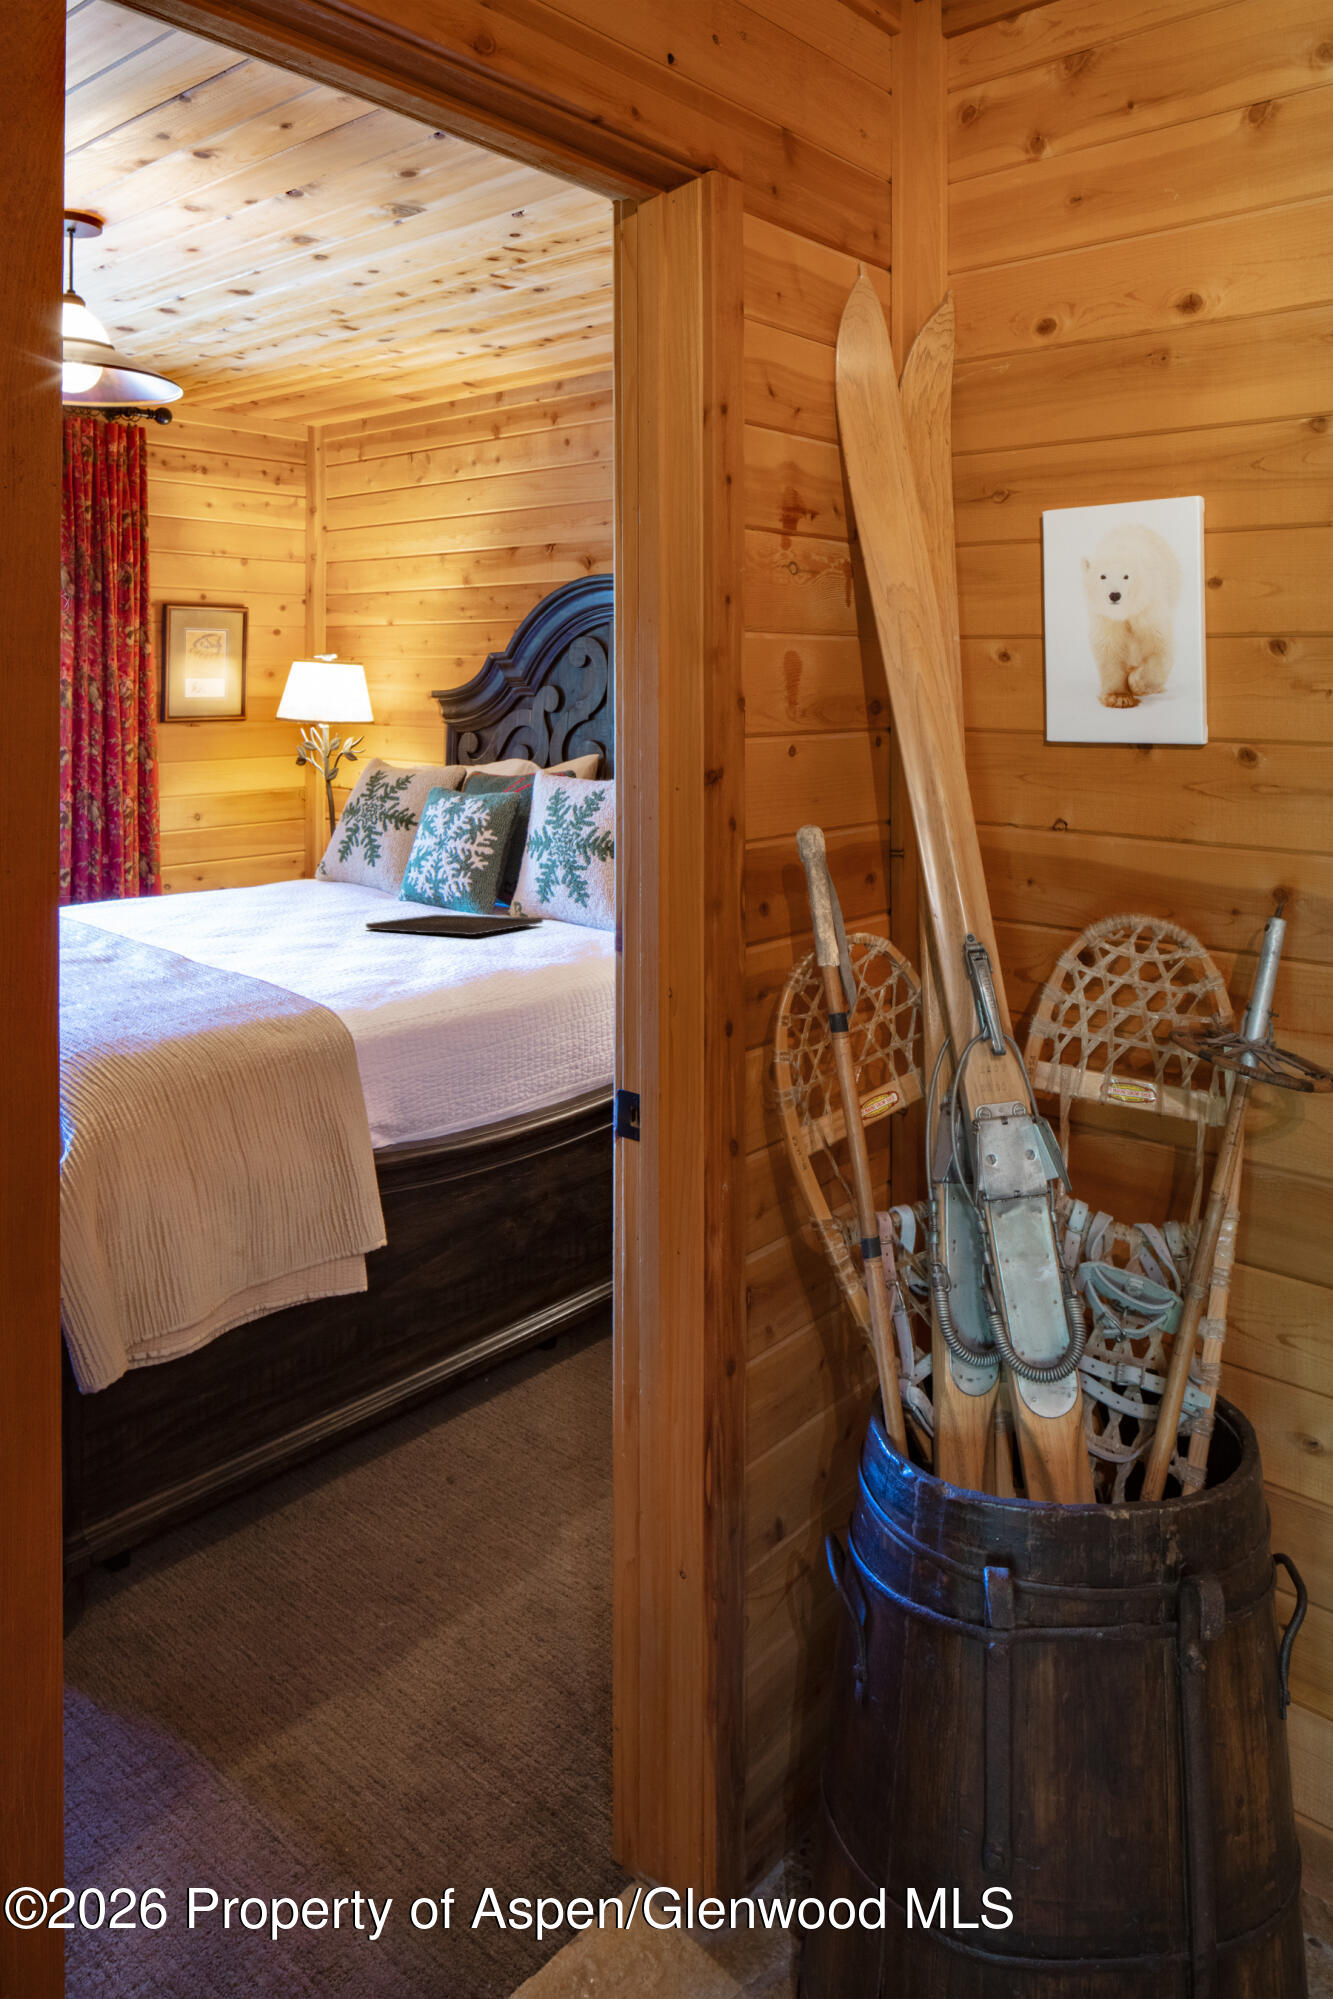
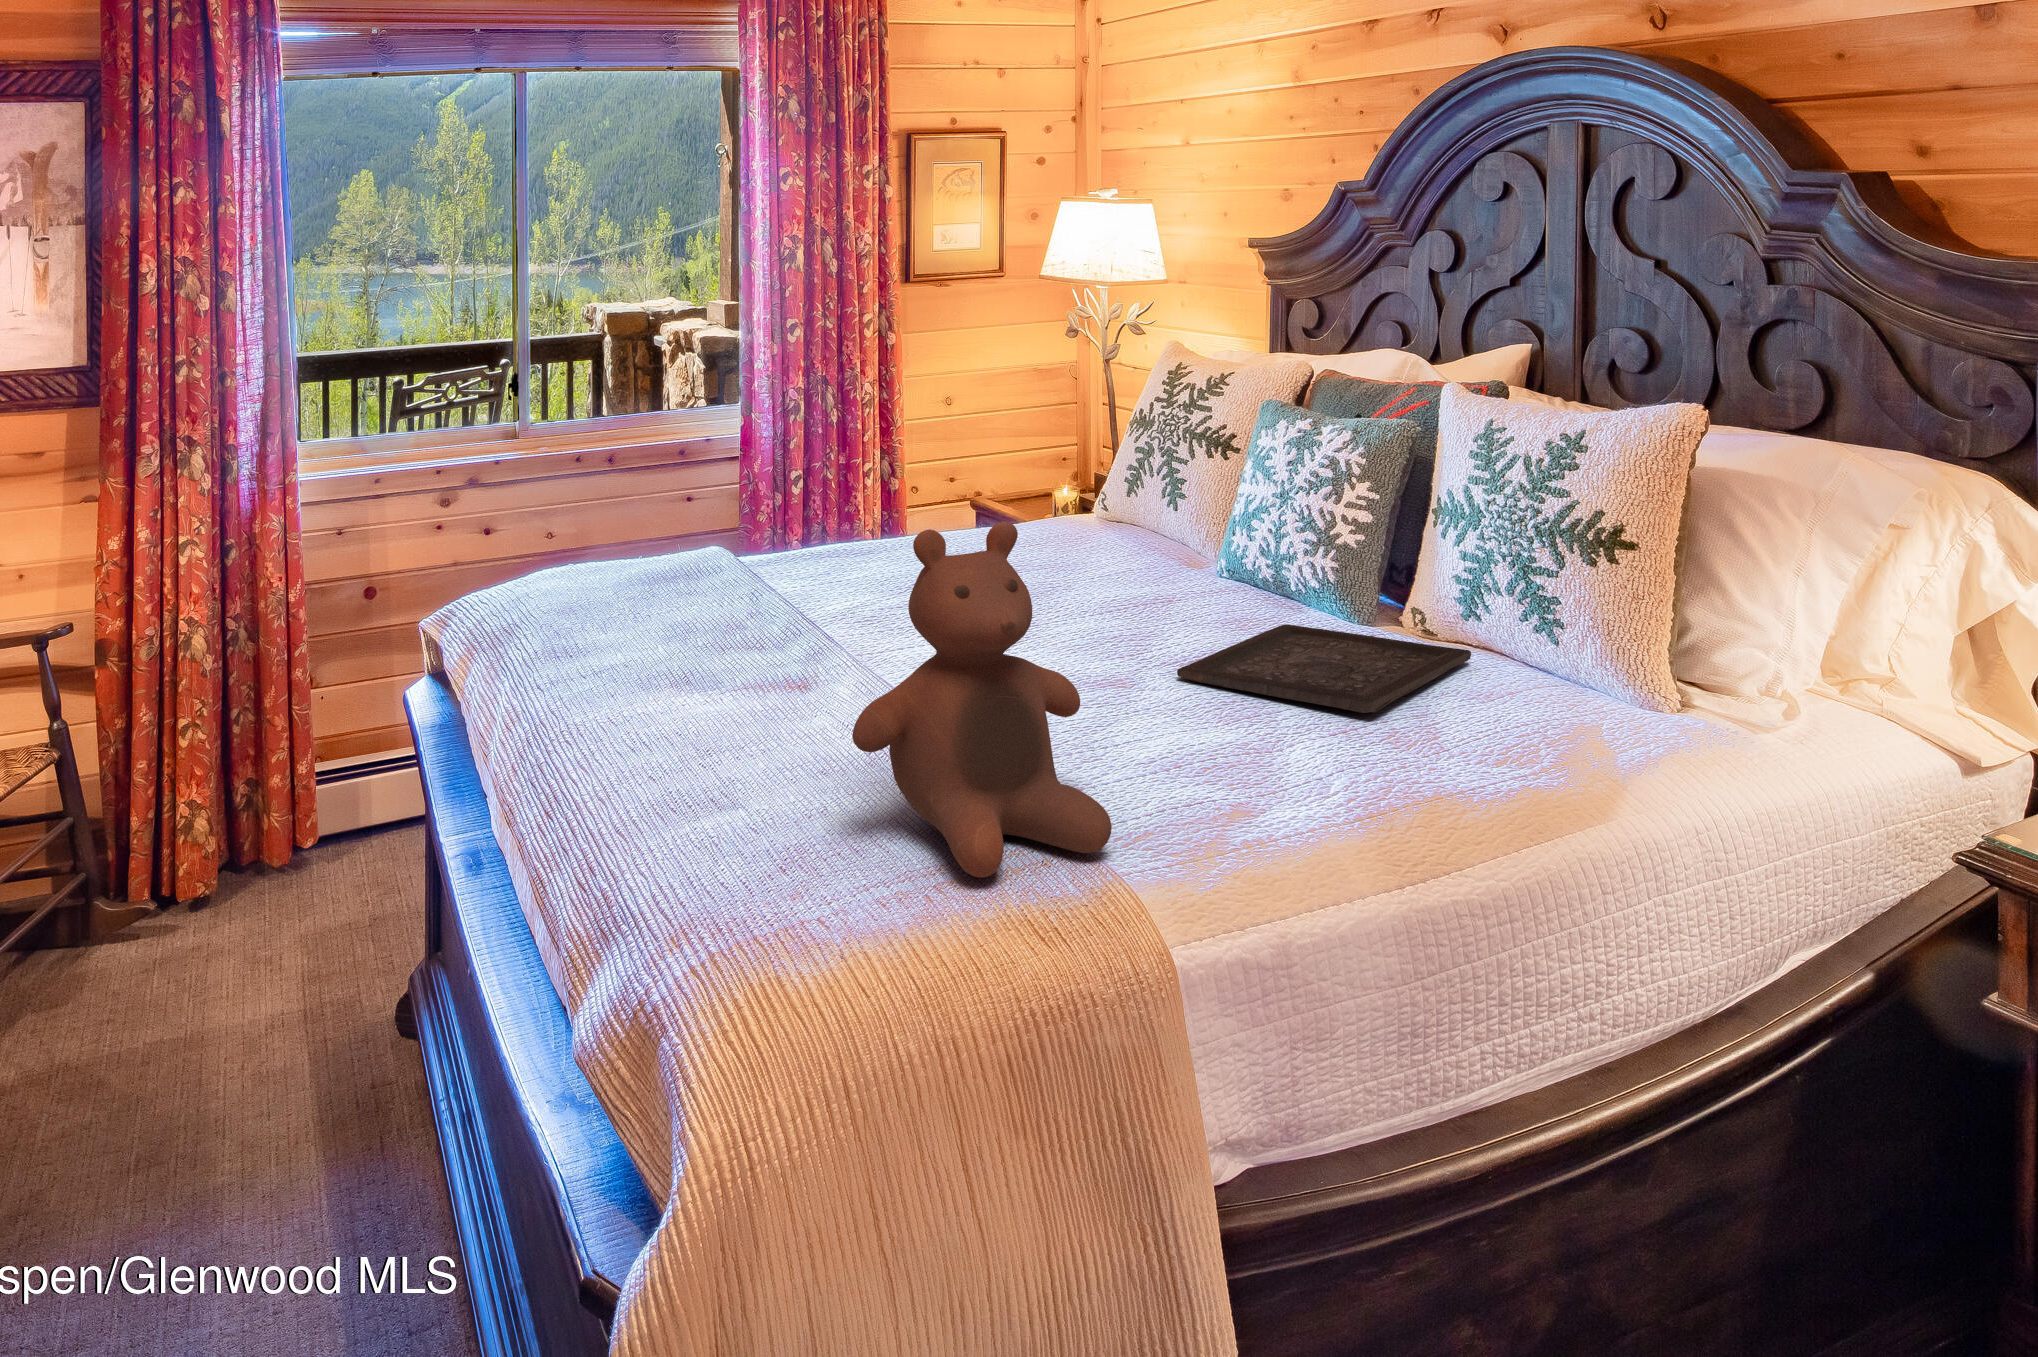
stuffed bear: none [172,787,321,967] -> present [852,521,1112,878]

